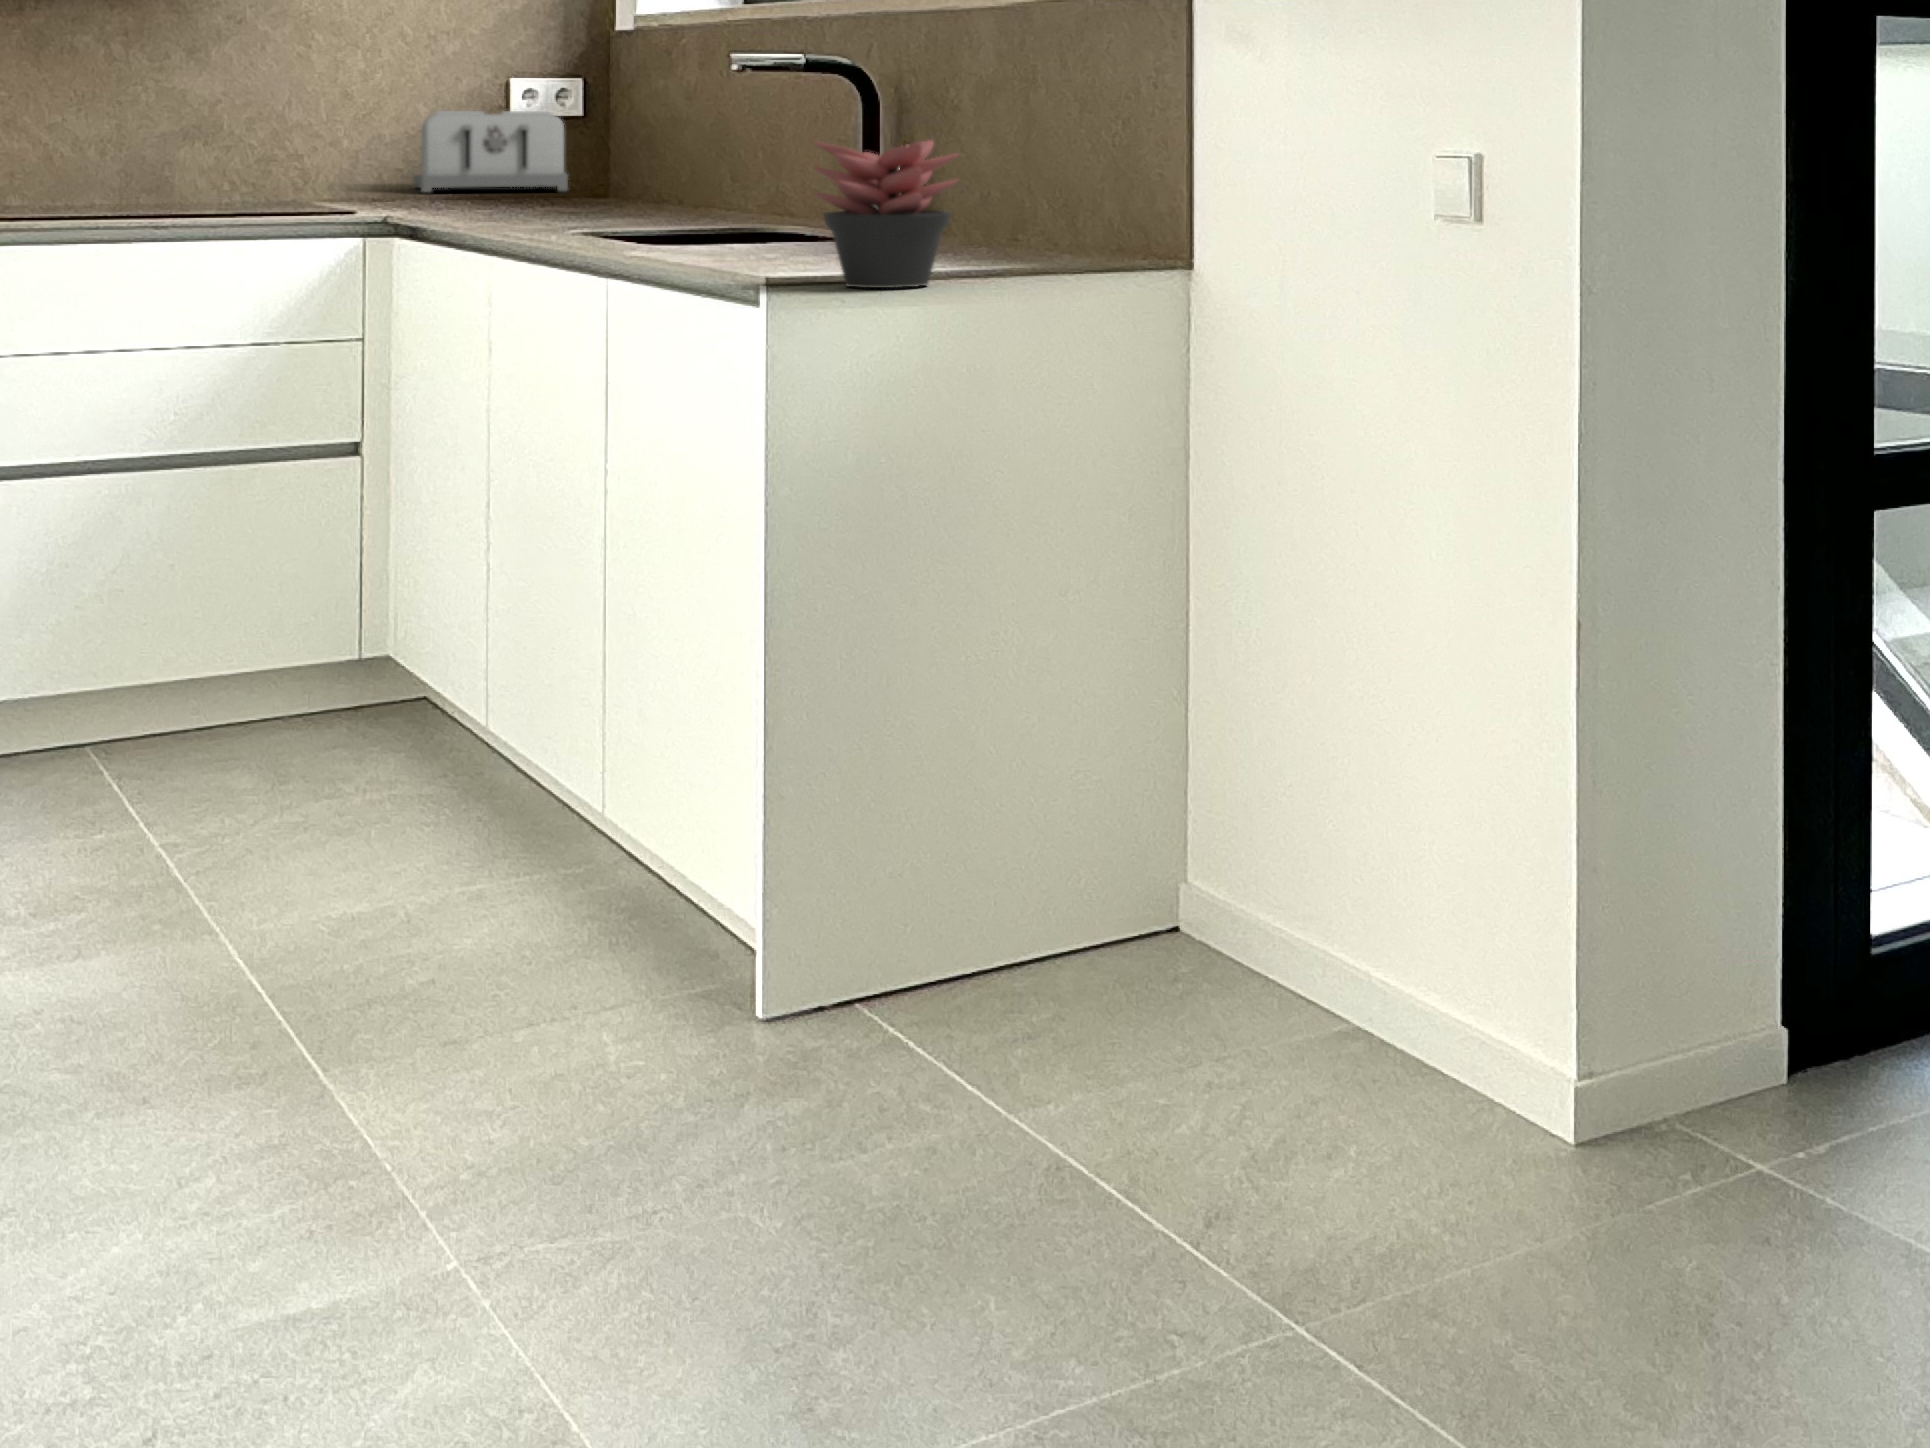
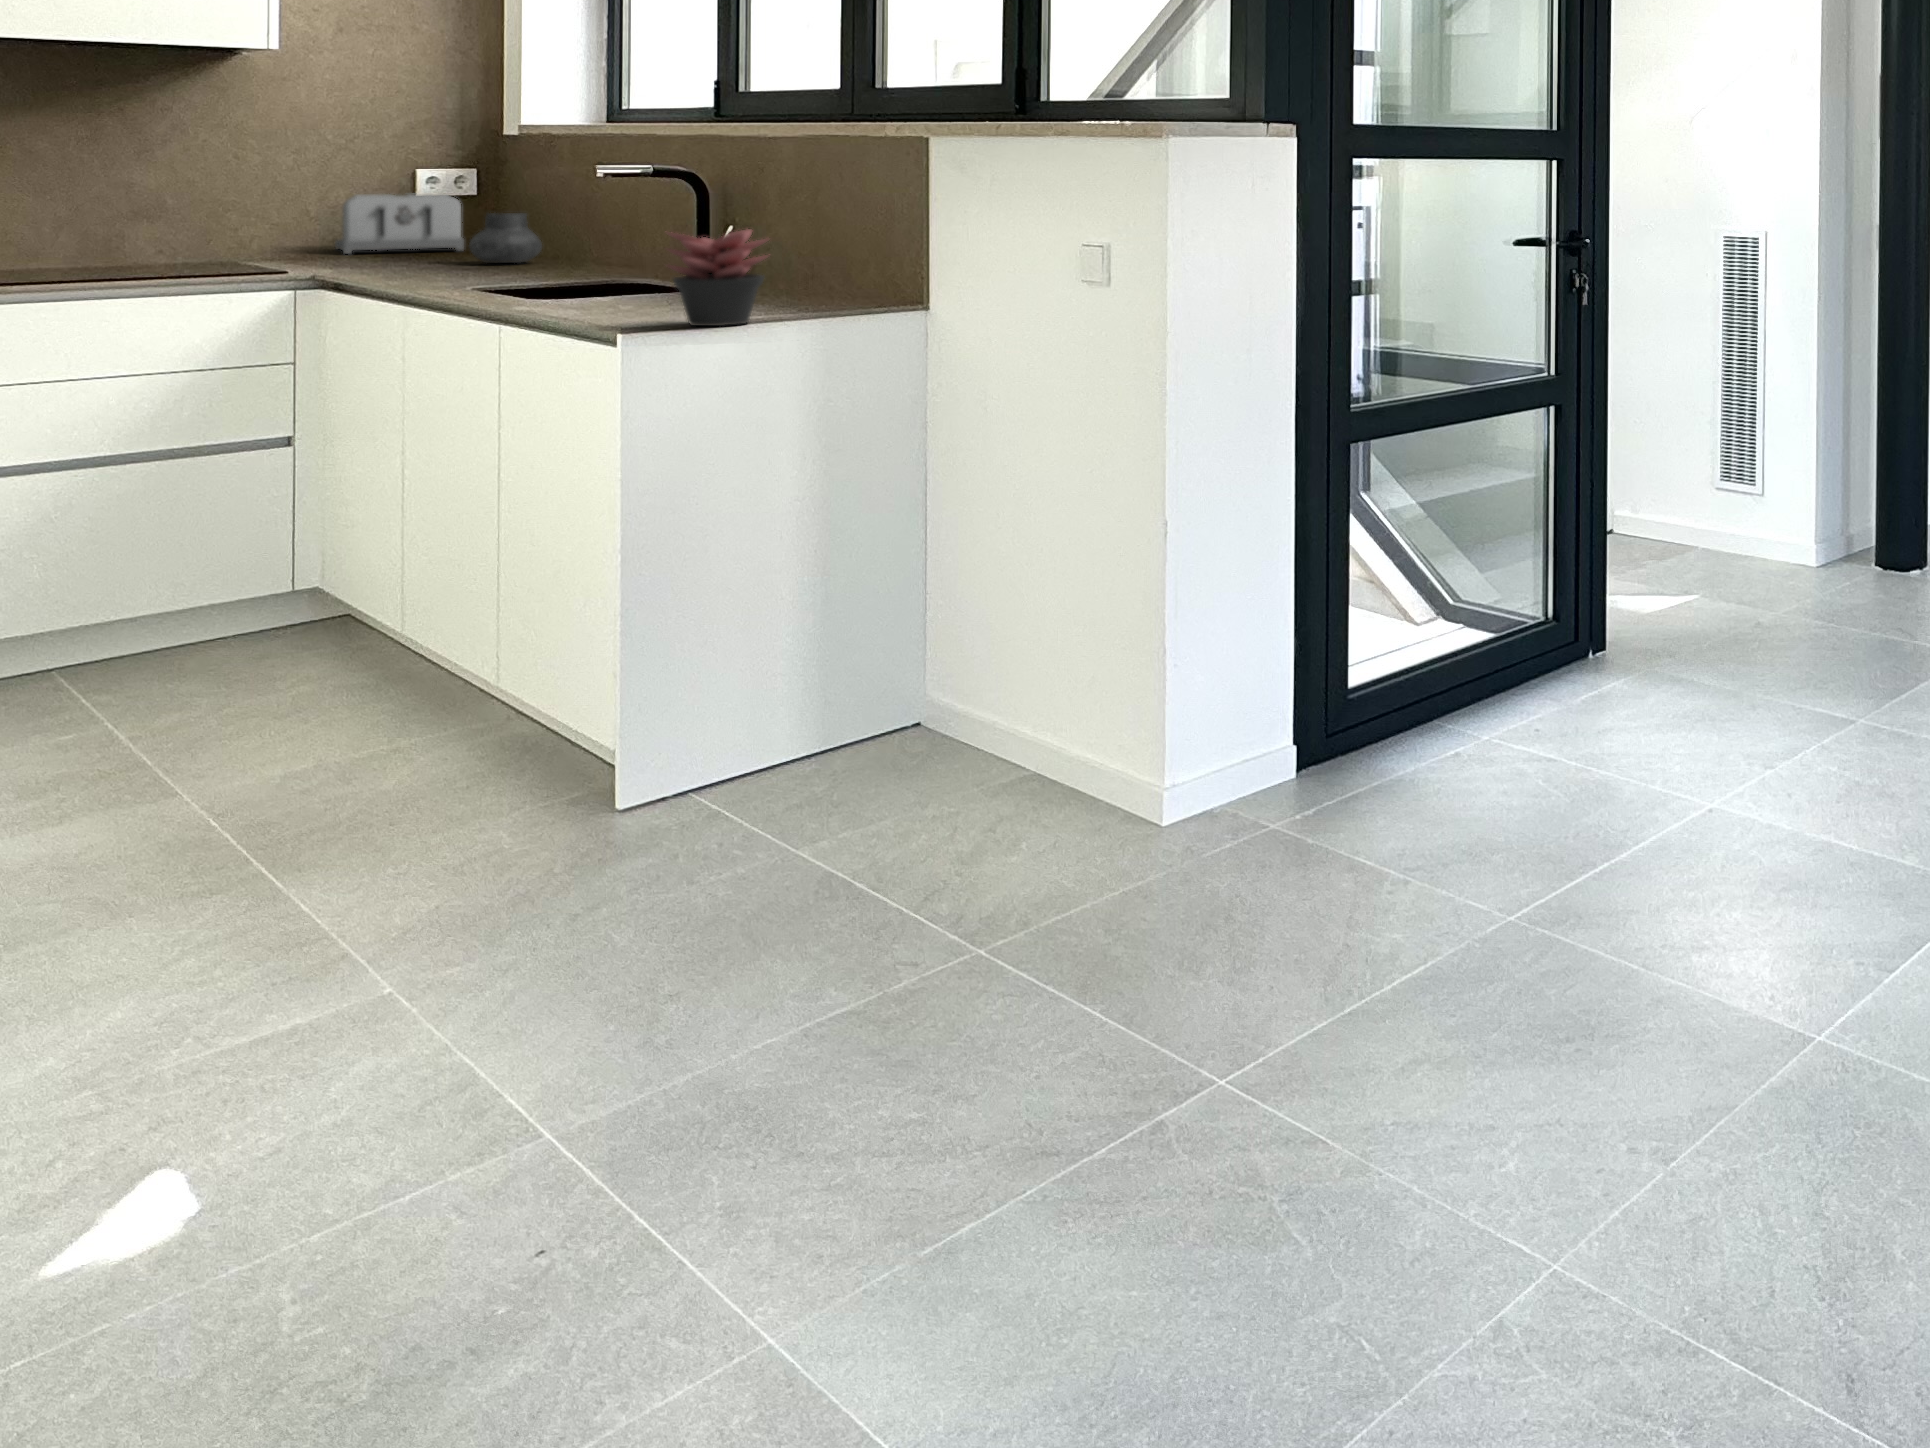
vase: none [571,134,662,205] -> present [469,213,542,263]

